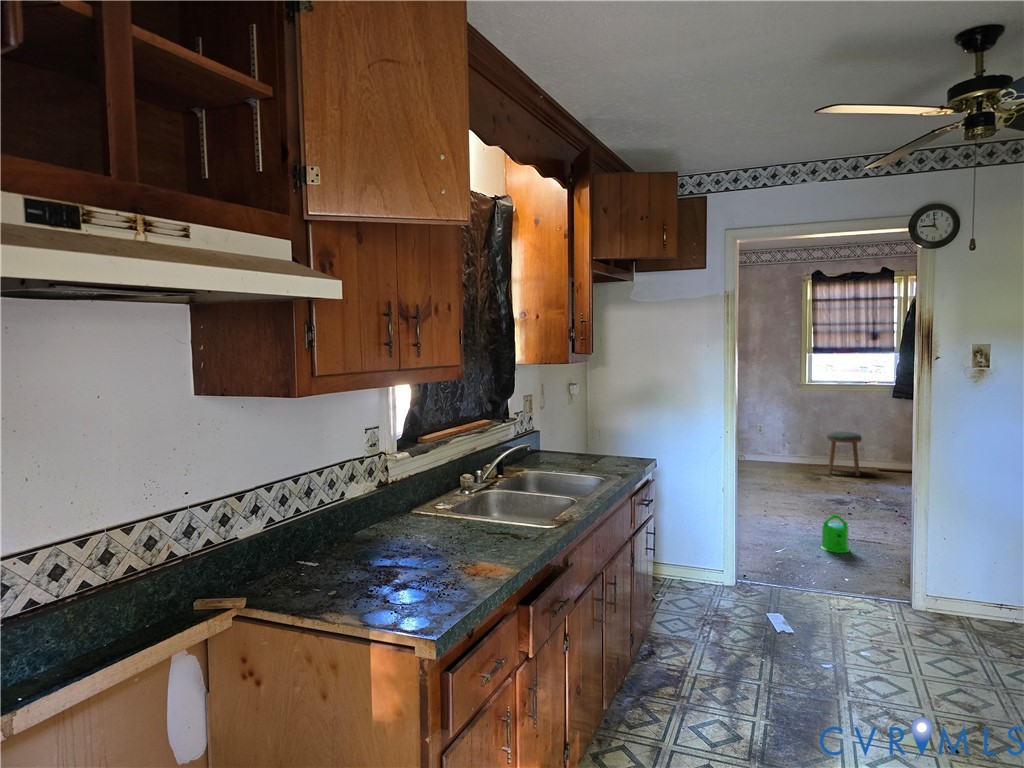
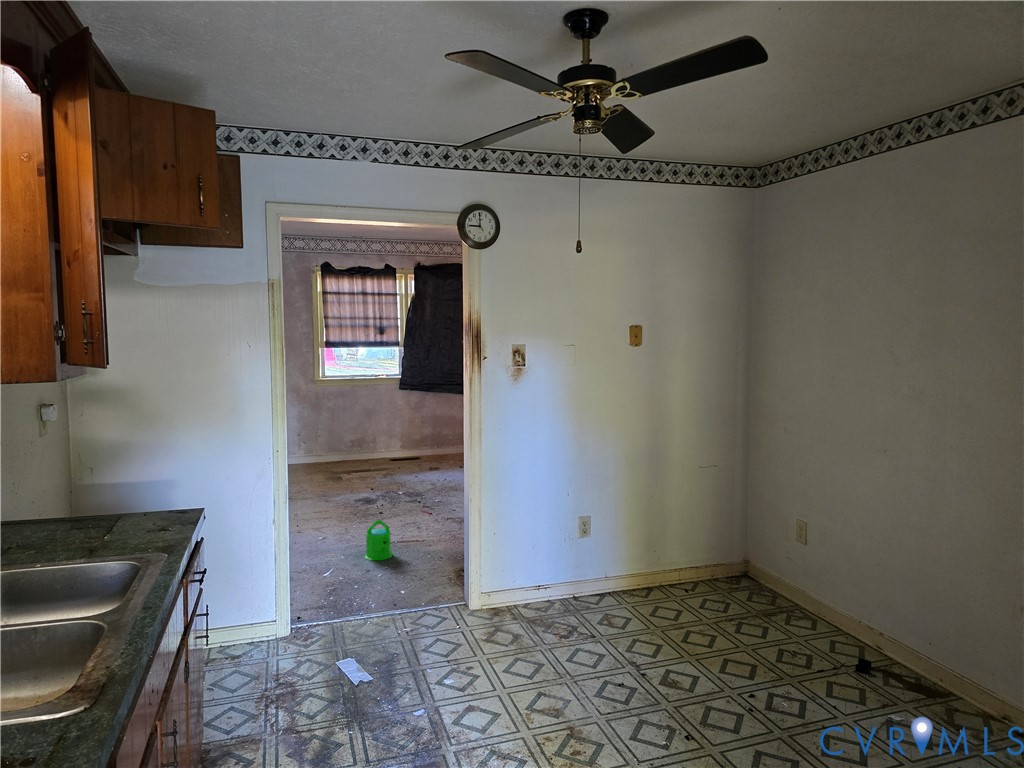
stool: present [827,431,862,476] -> none [343,426,374,471]

